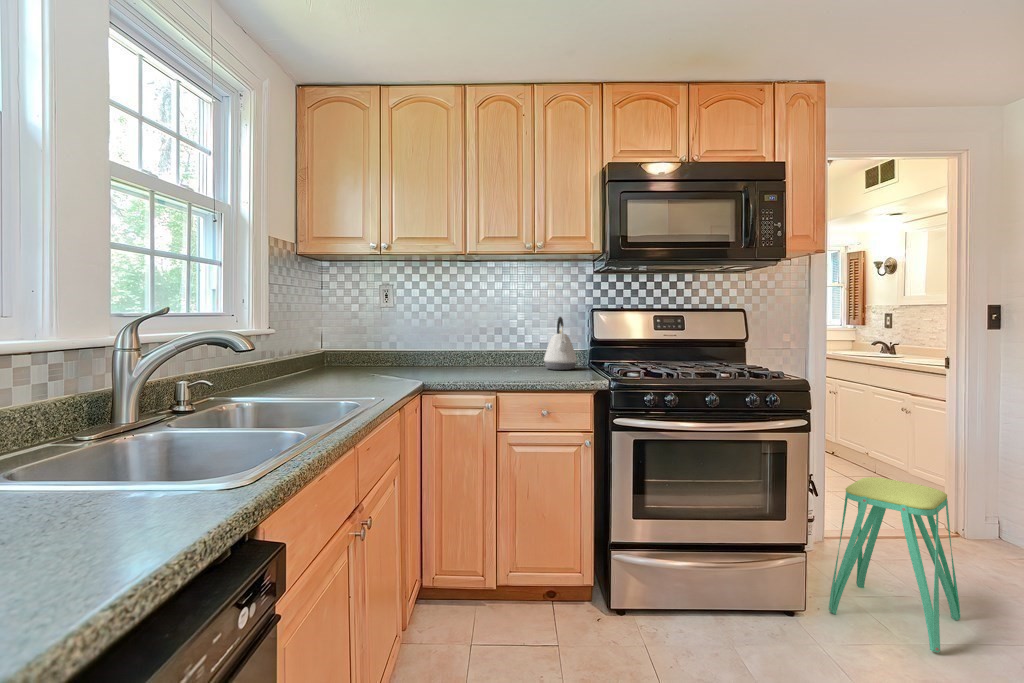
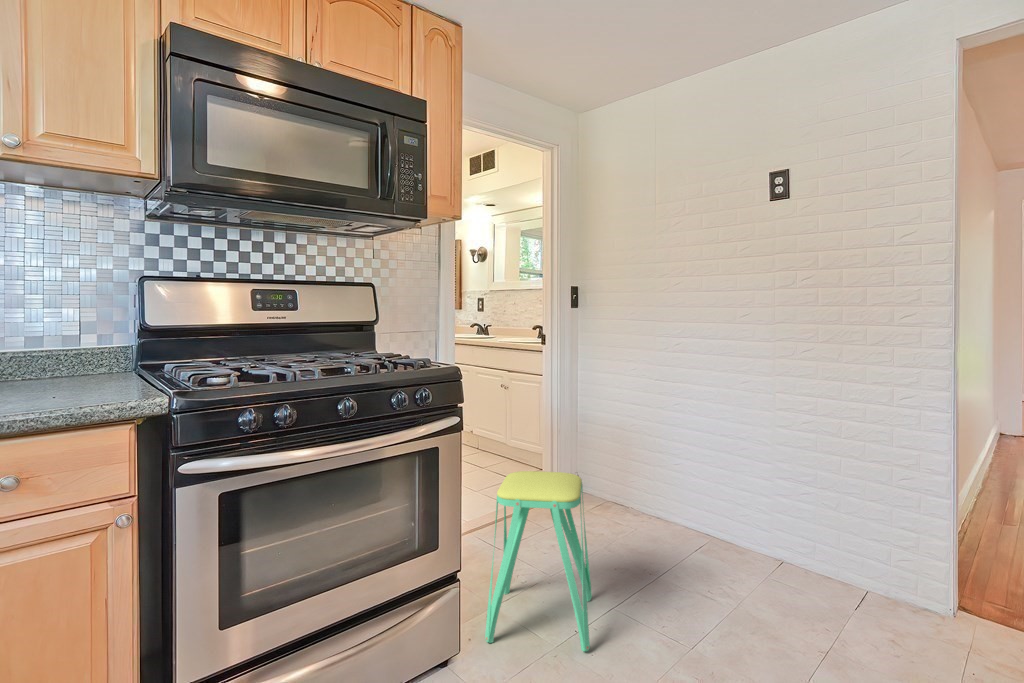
kettle: present [544,317,577,370] -> none [35,286,111,382]

